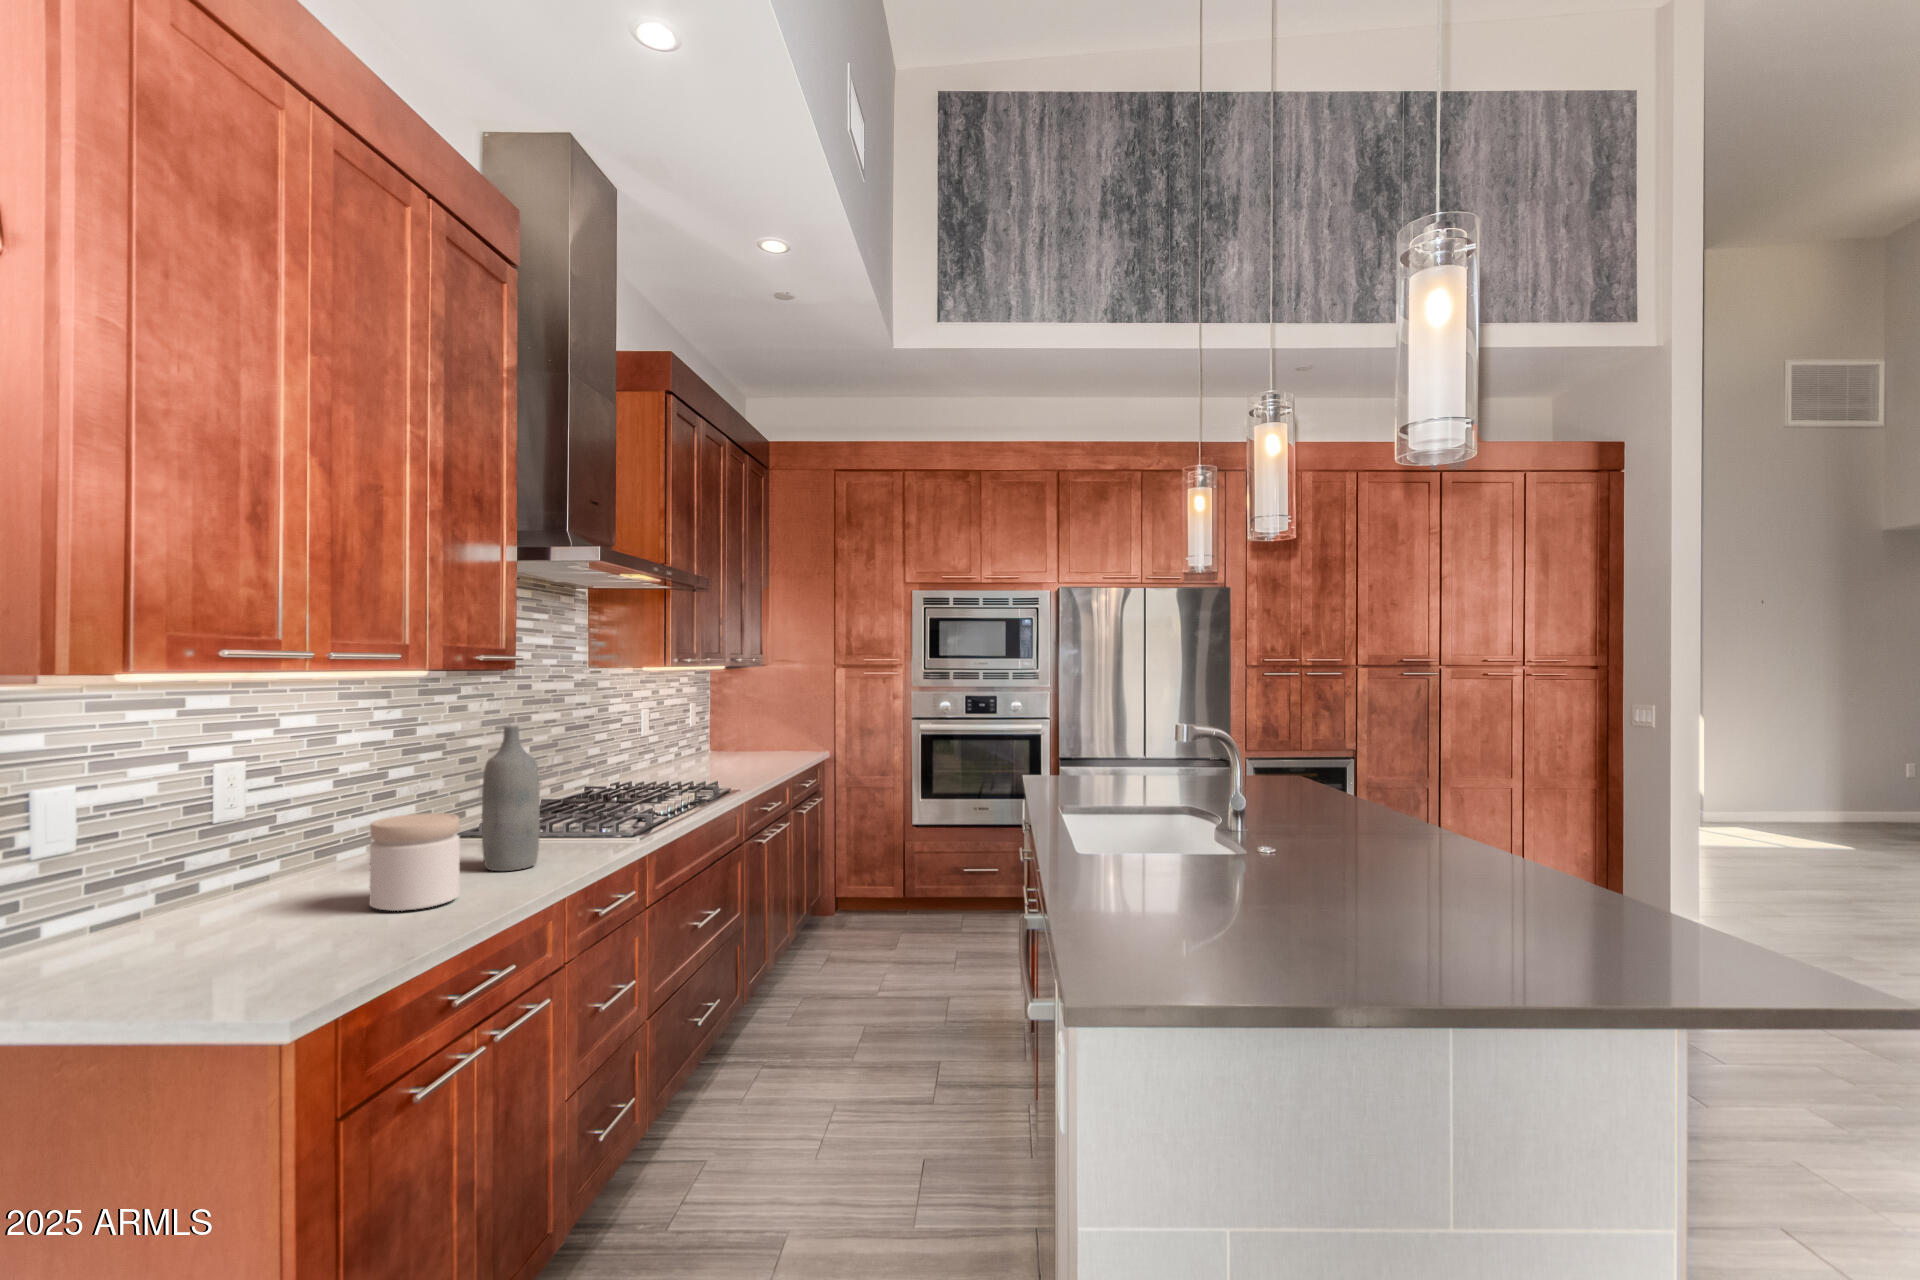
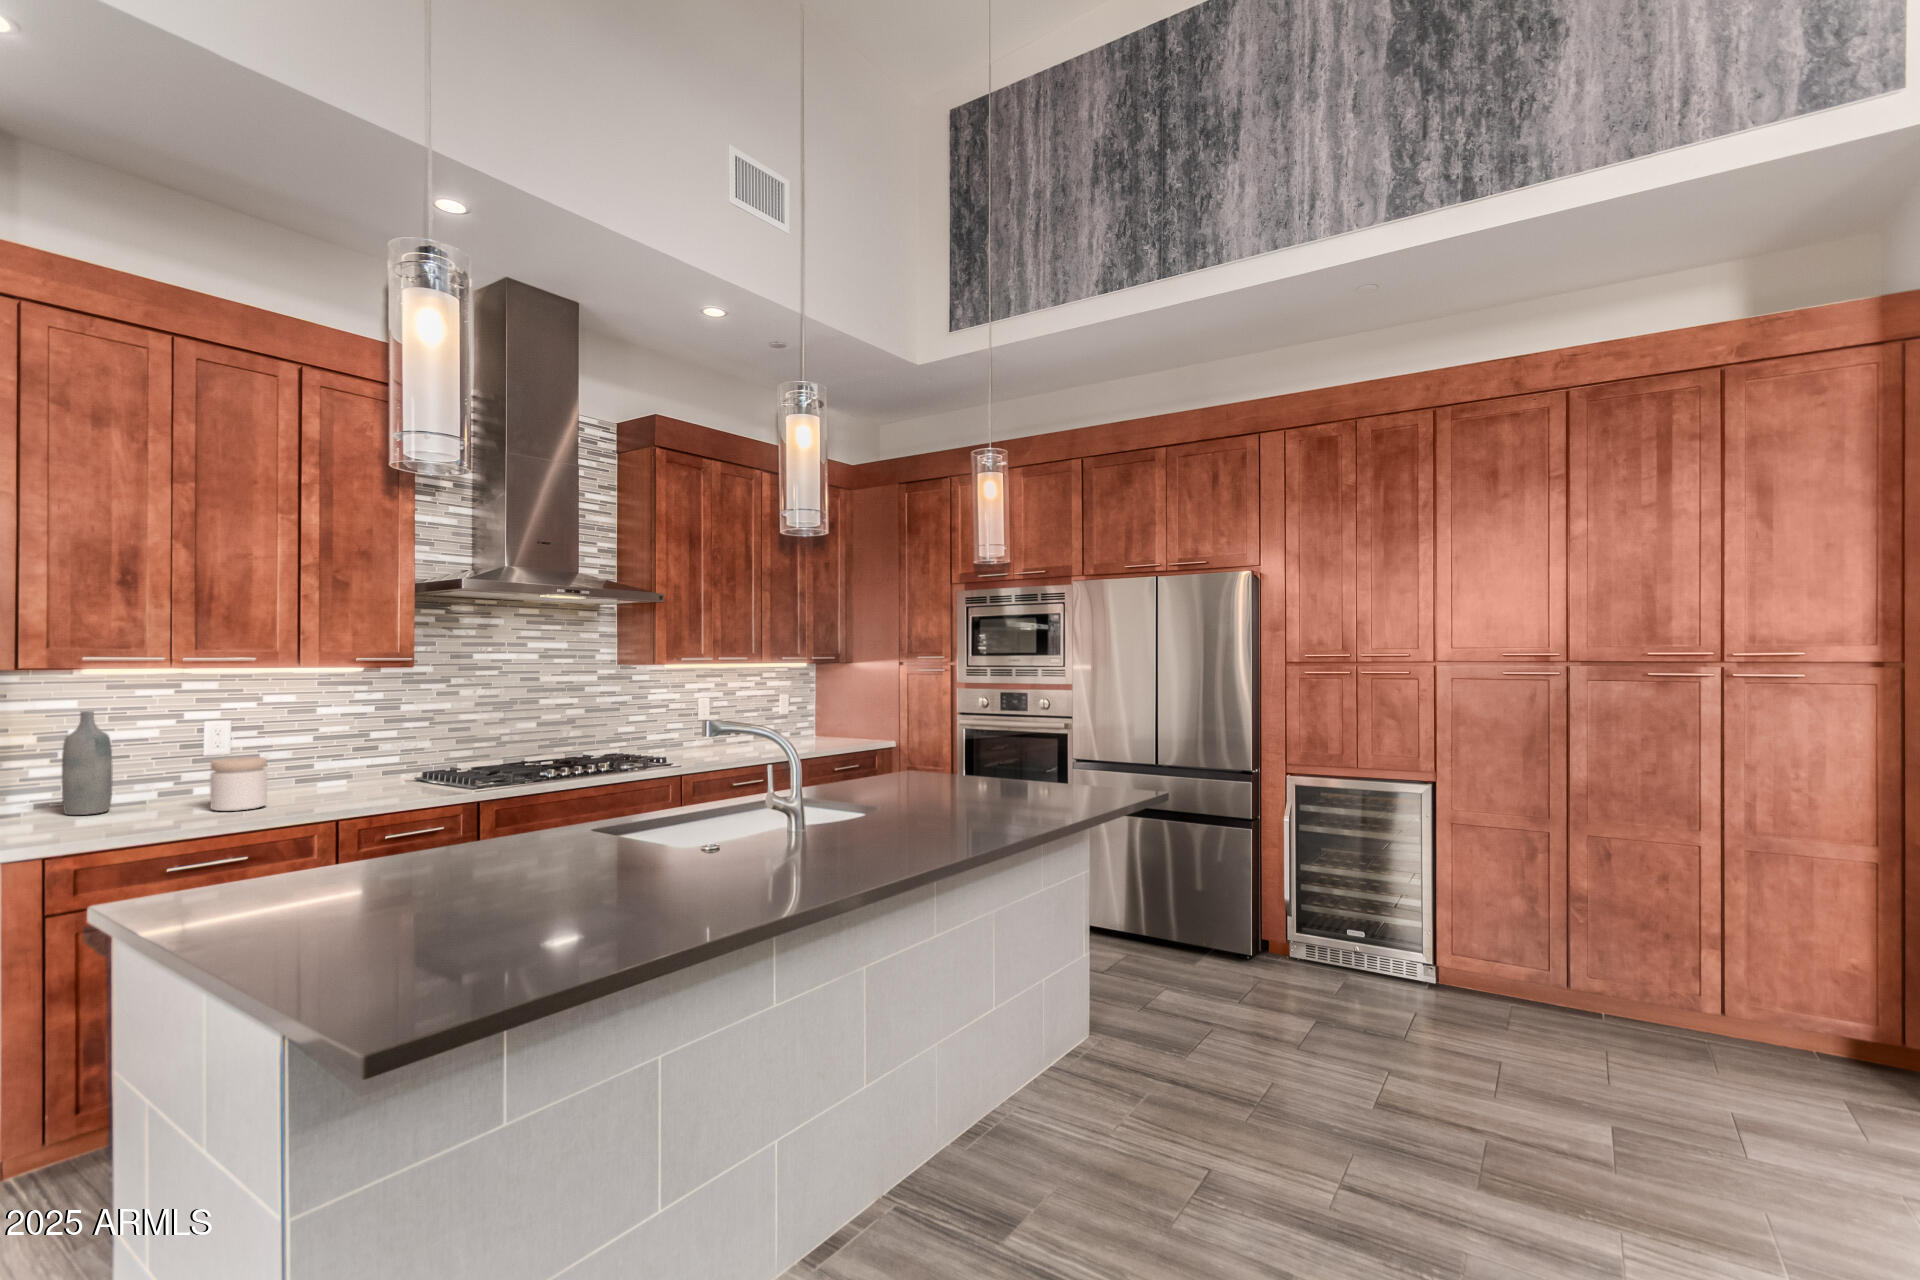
bottle: present [482,726,540,871] -> present [62,711,113,815]

